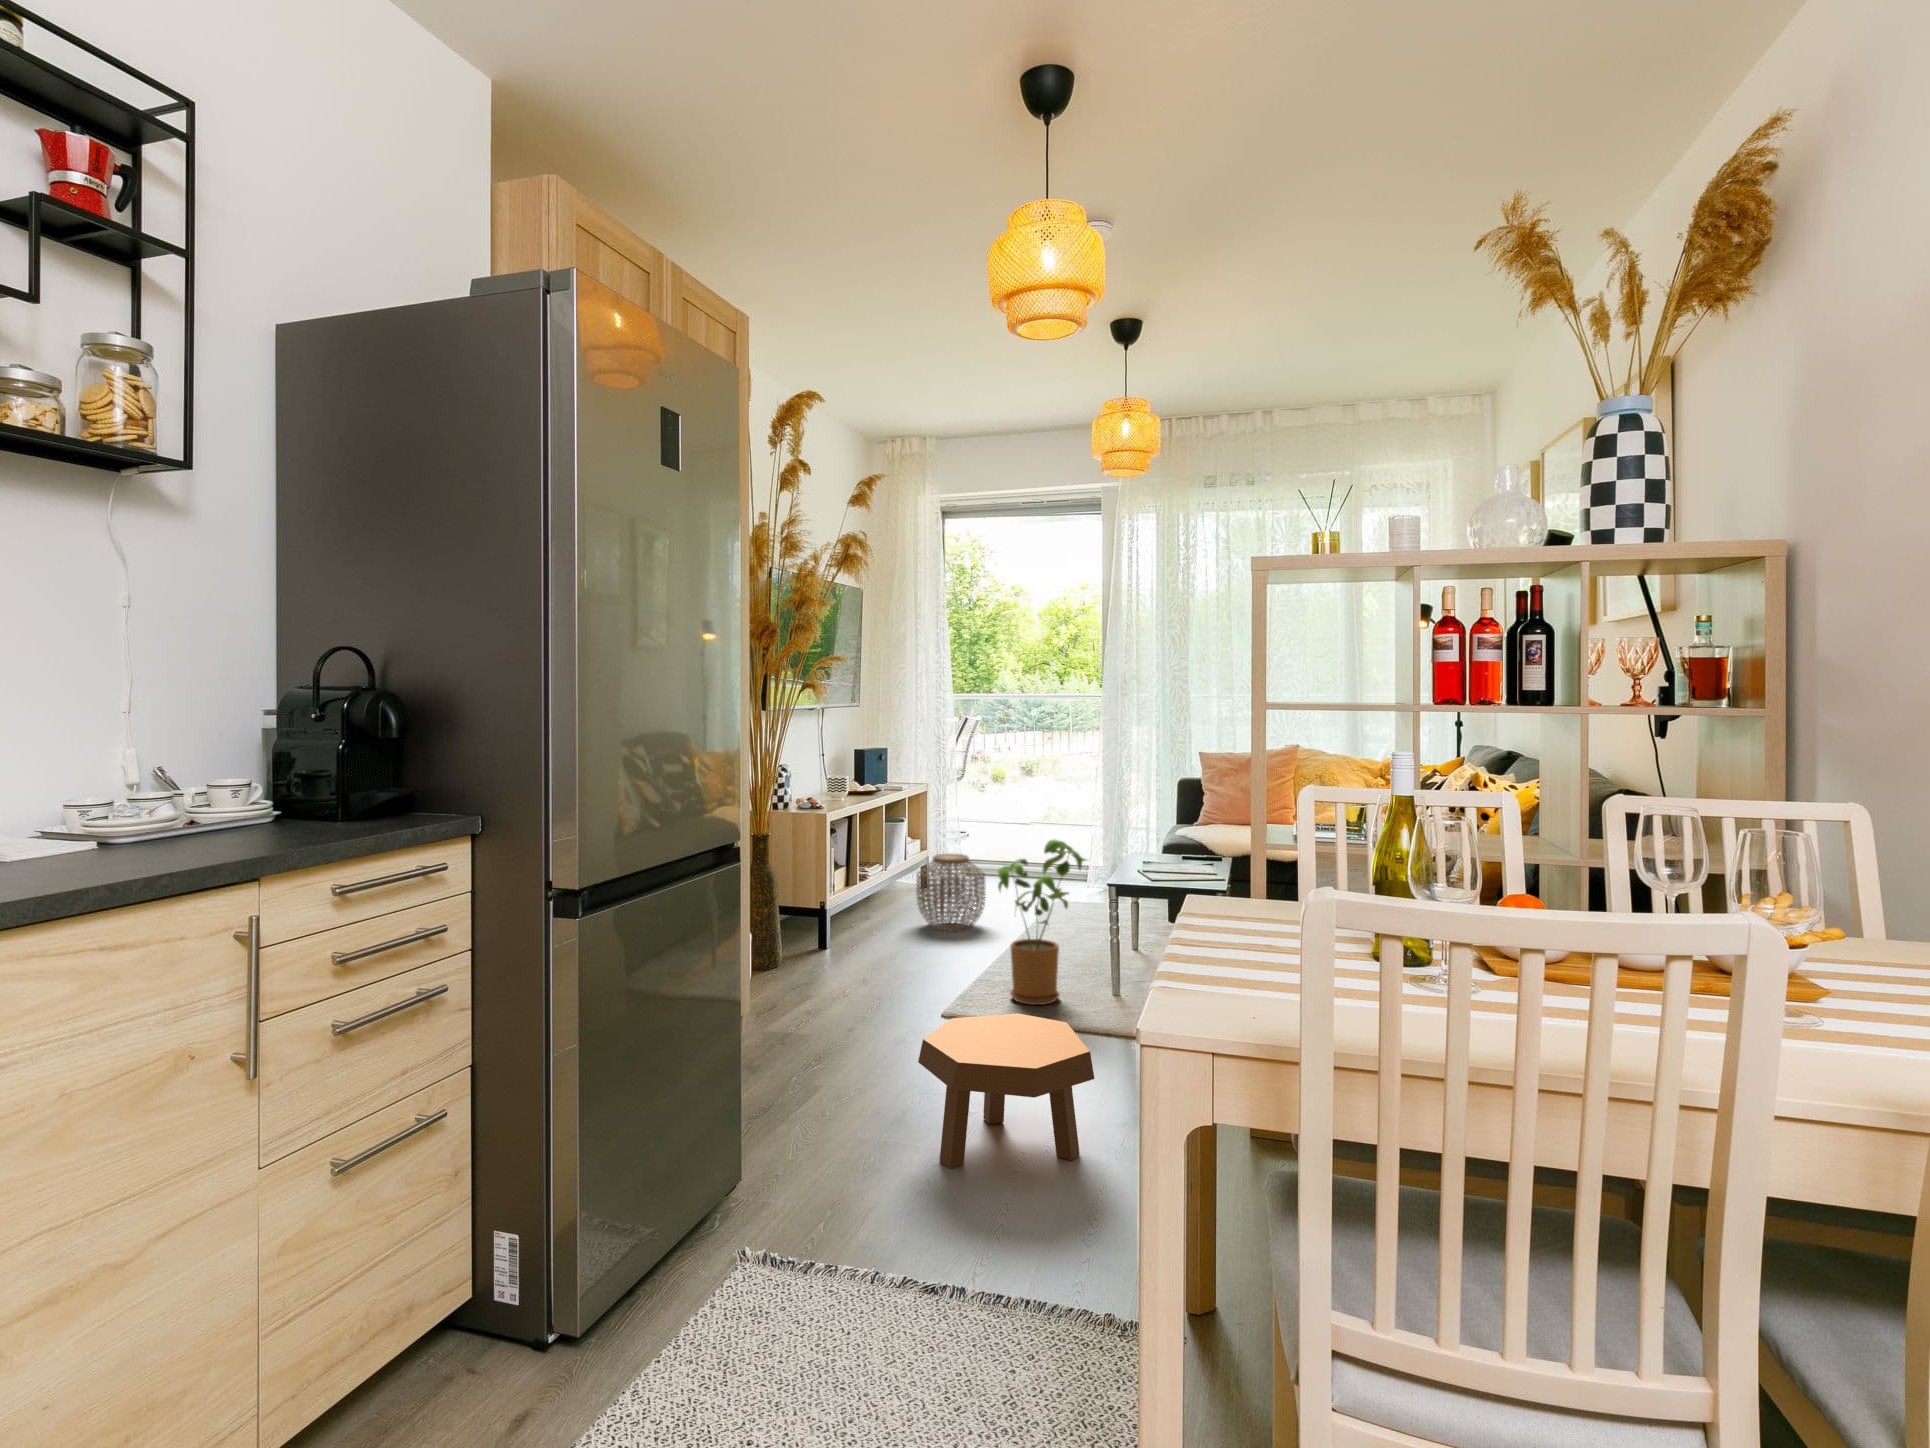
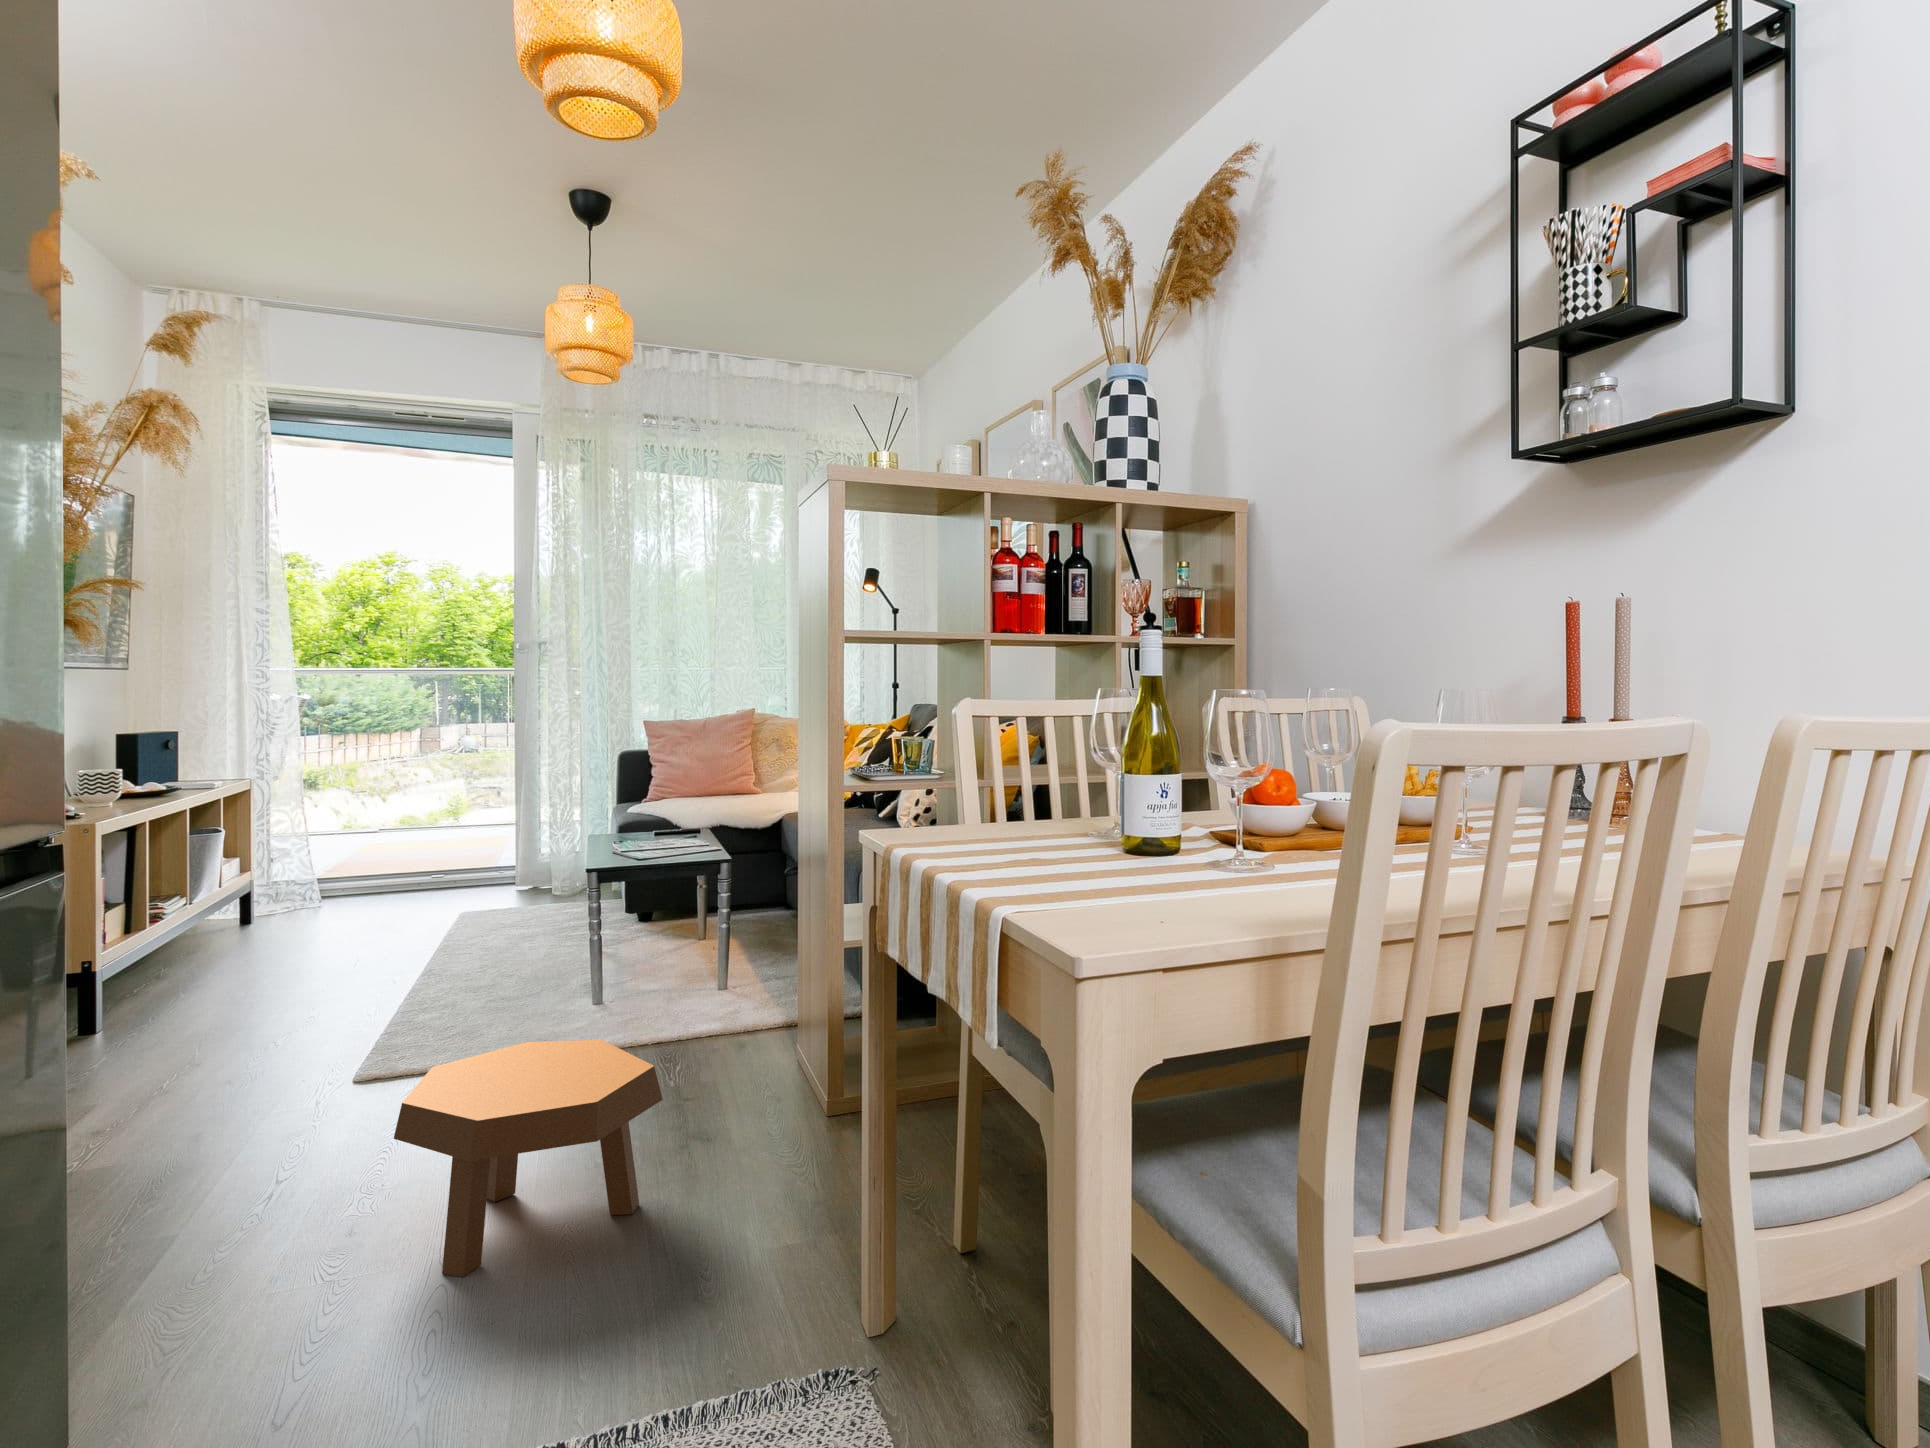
house plant: present [998,840,1086,1005] -> none [428,823,558,1042]
woven basket: present [916,854,985,932] -> none [258,866,370,975]

